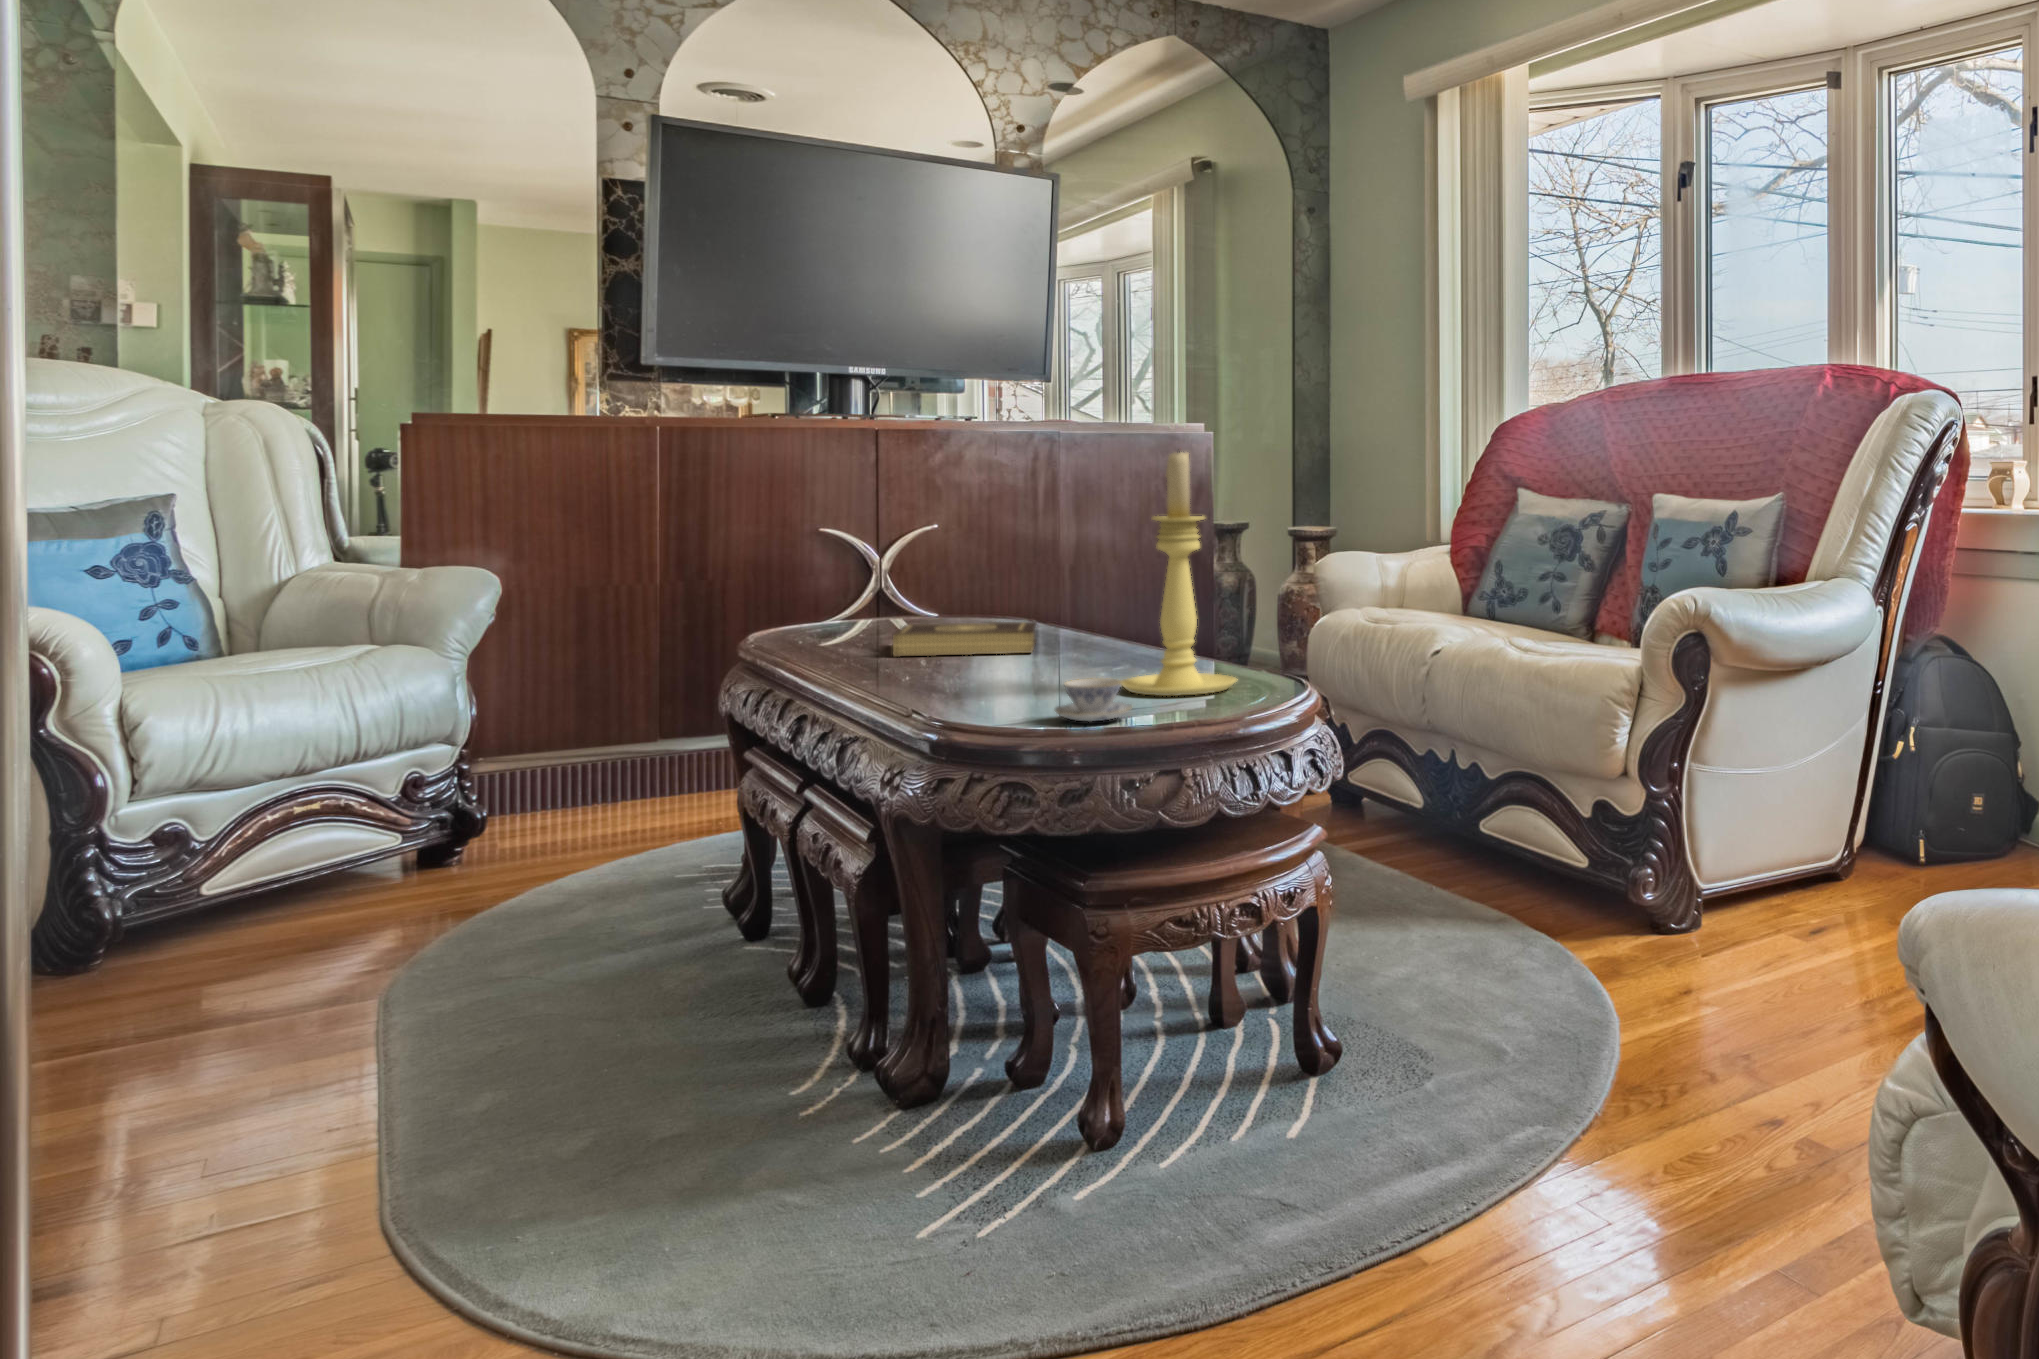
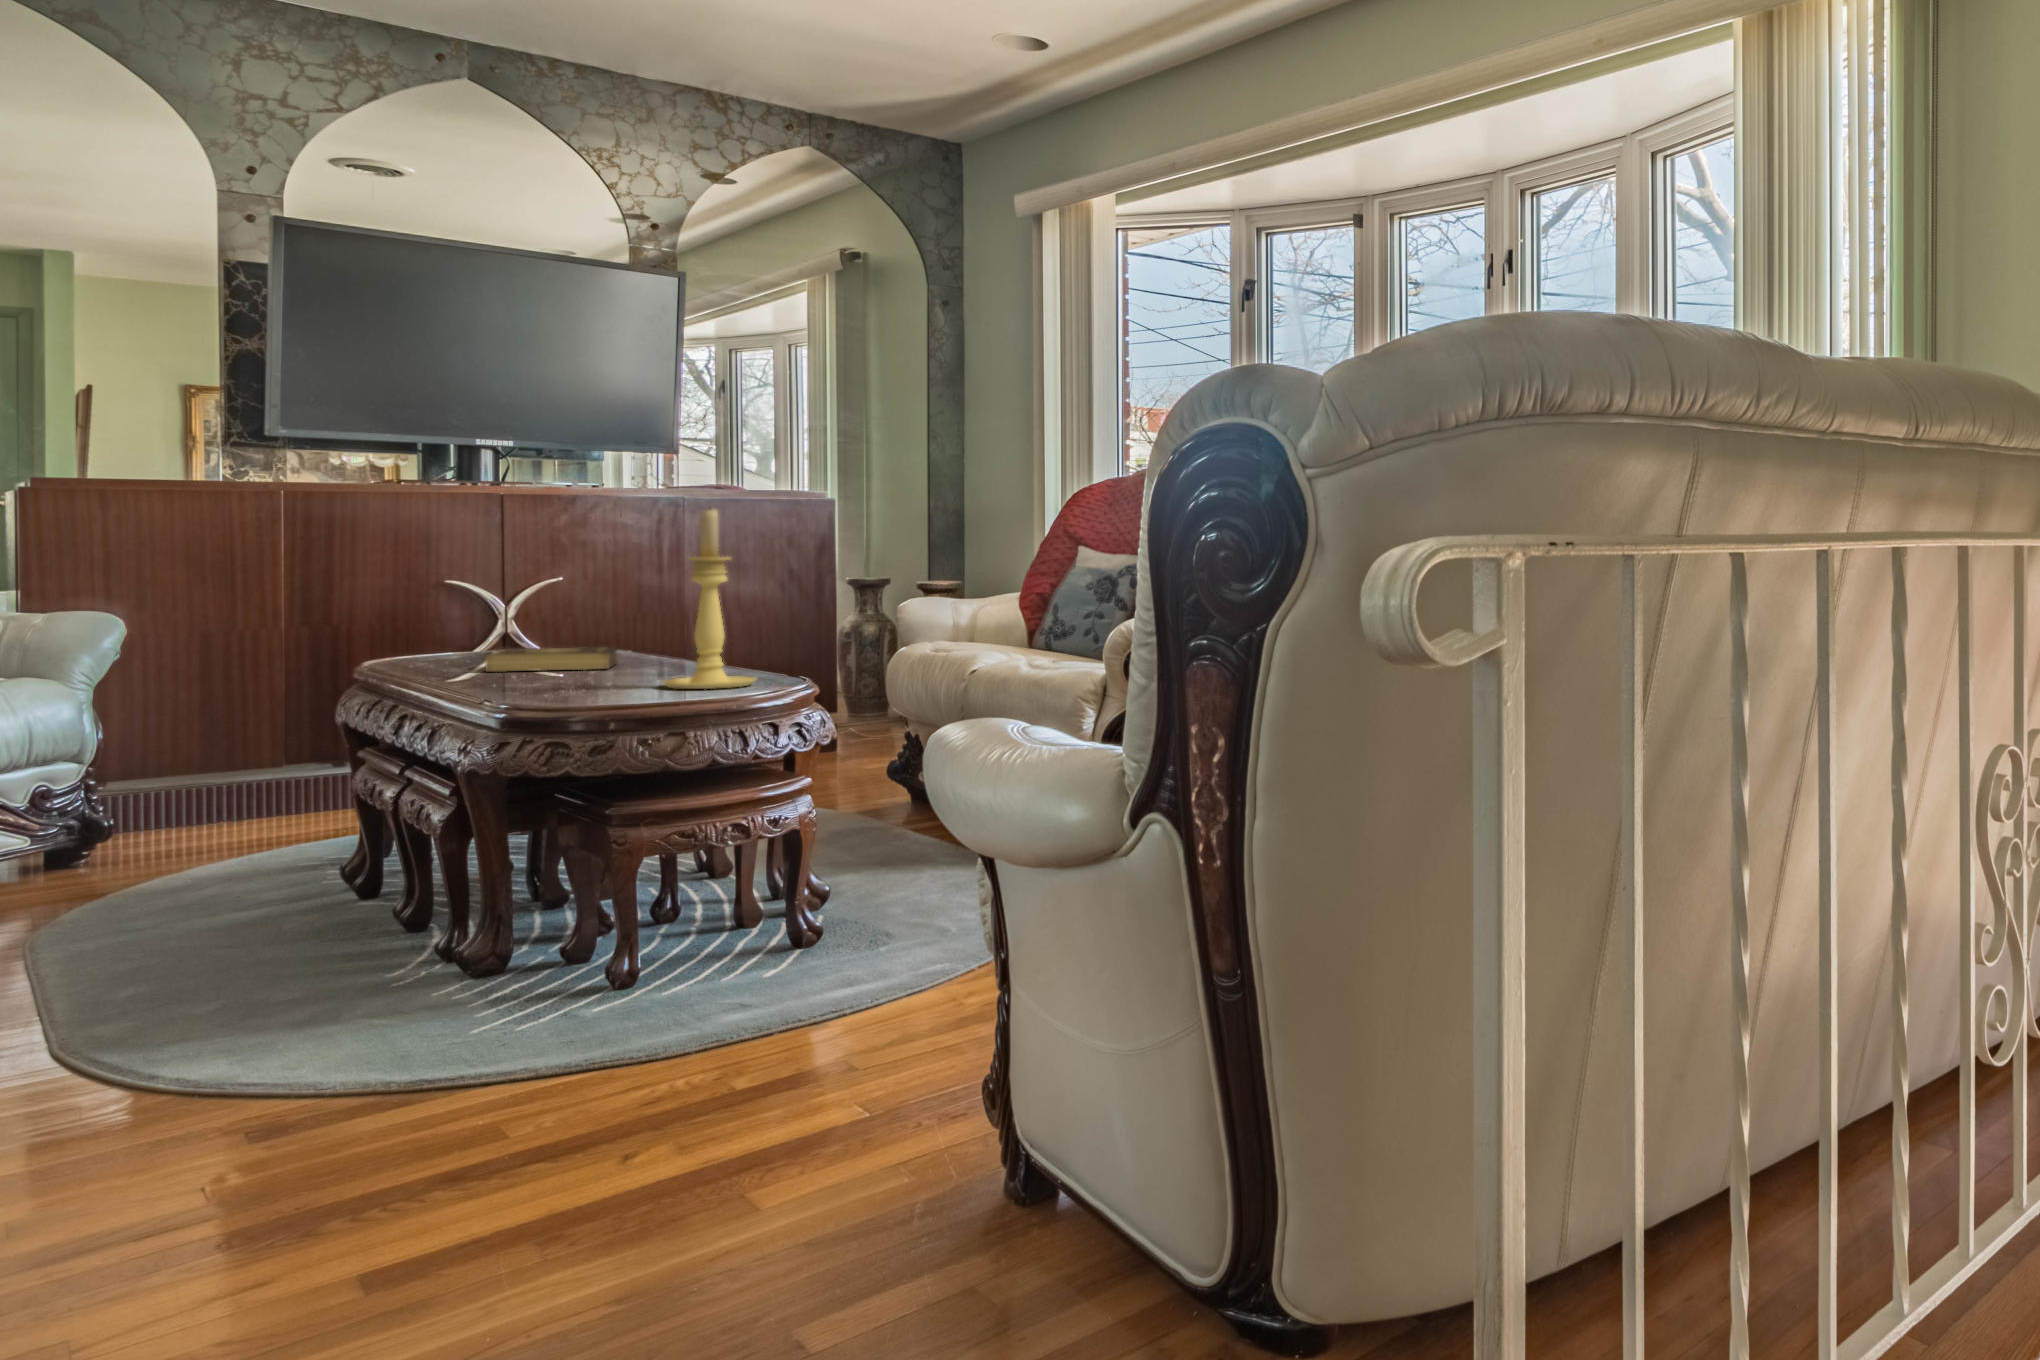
teacup: present [1055,678,1132,722] -> none [592,672,656,701]

